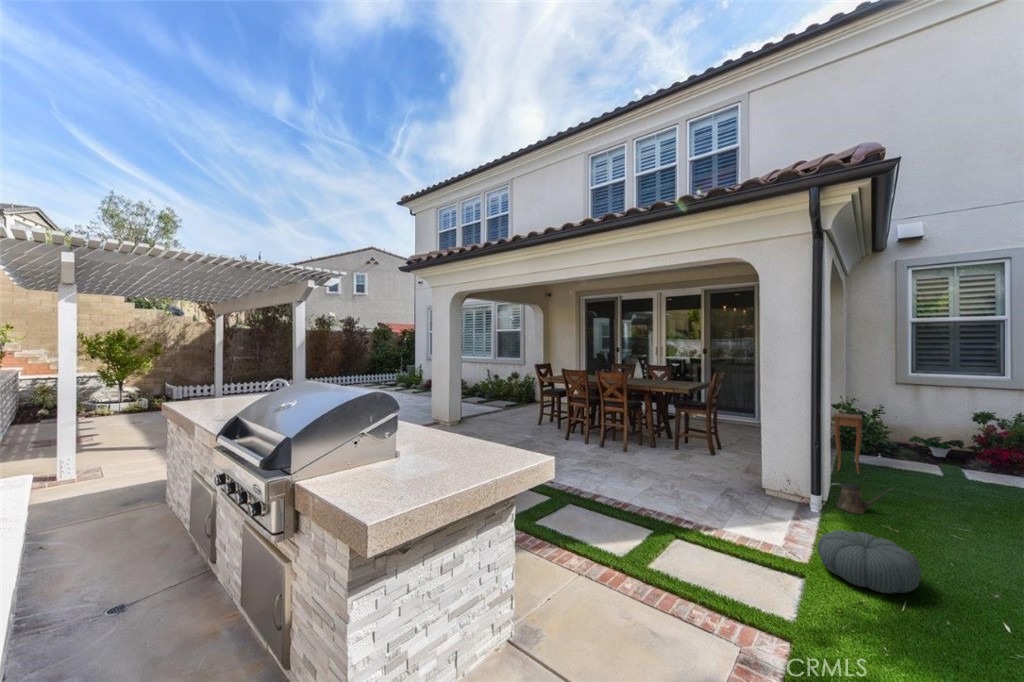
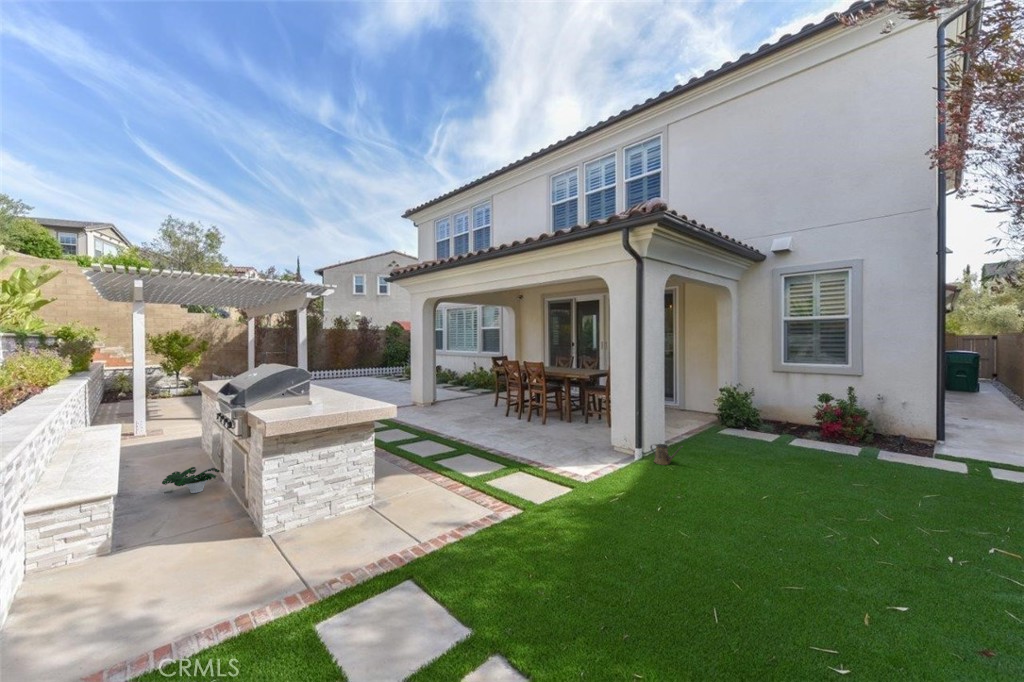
side table: present [834,413,862,474] -> none [691,396,715,444]
potted plant: present [909,436,965,457] -> present [162,467,220,493]
pouf: present [818,530,921,593] -> none [585,465,637,498]

